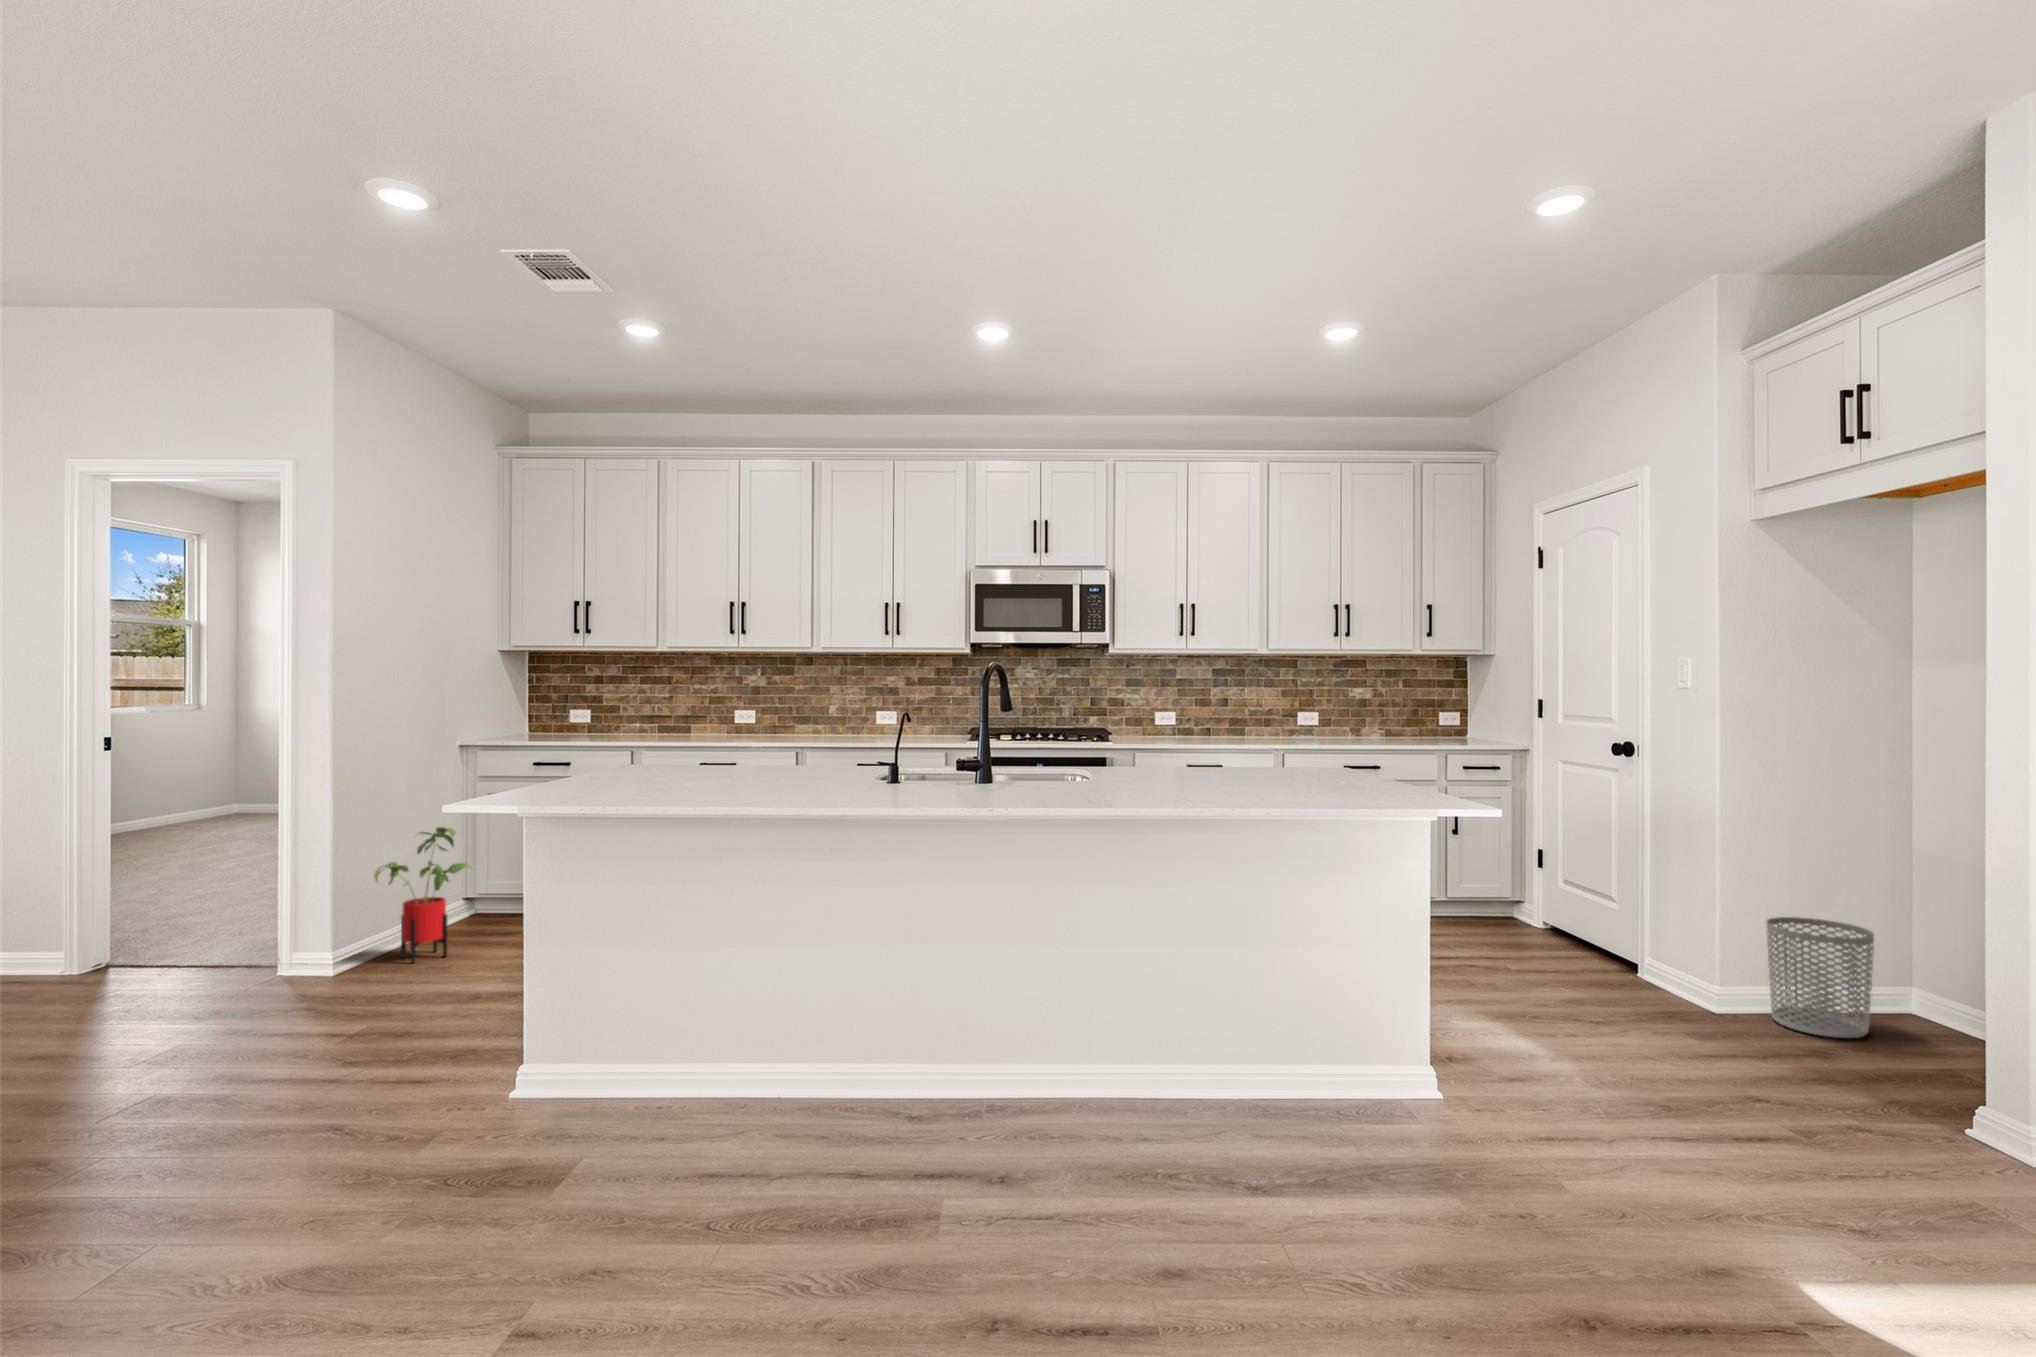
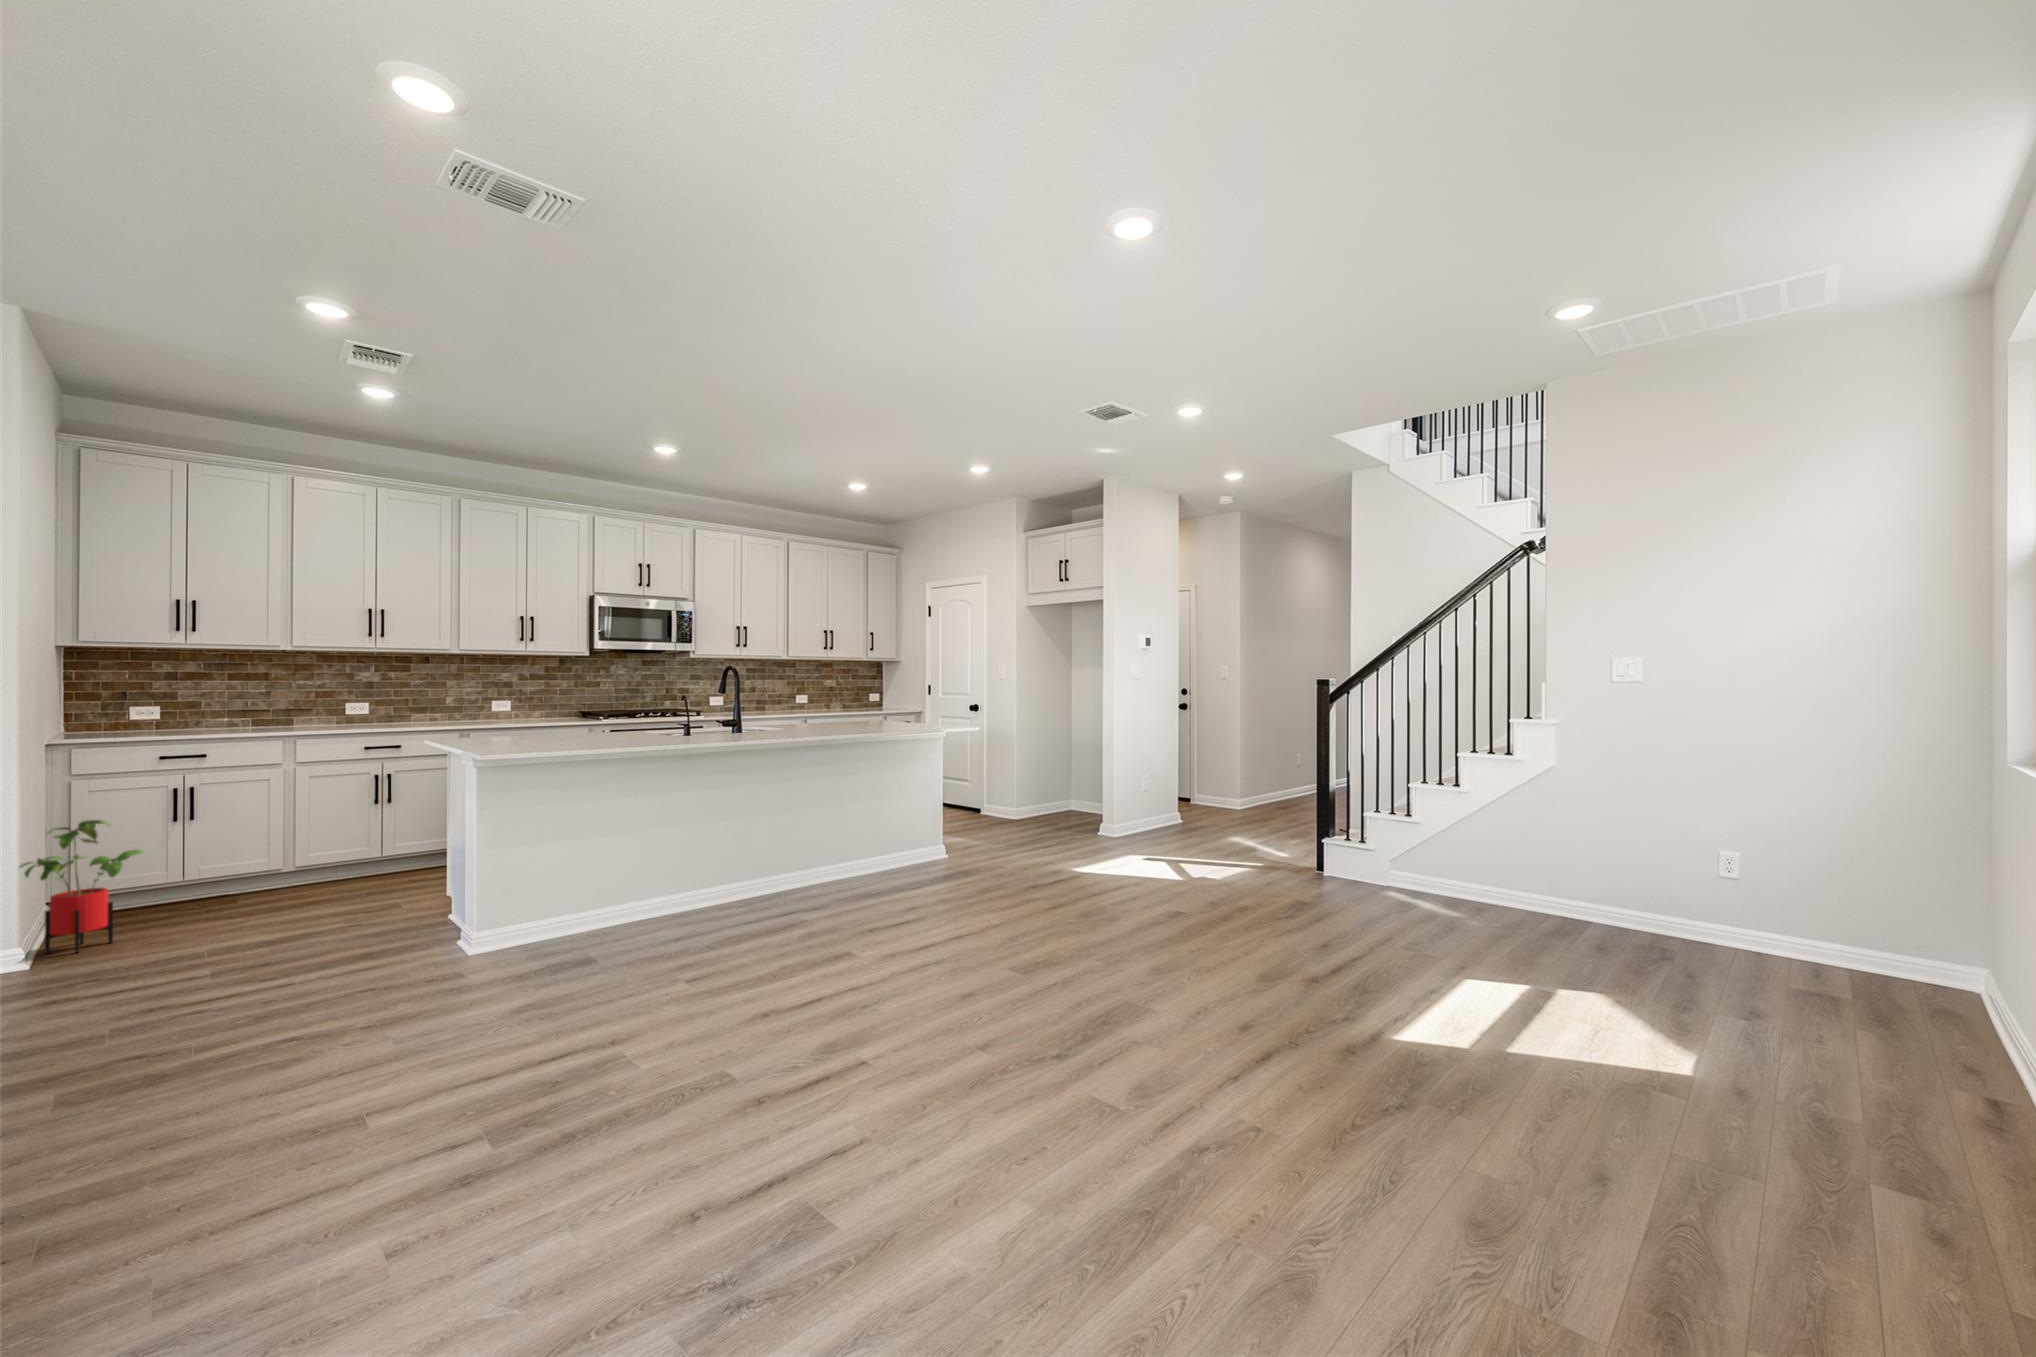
waste bin: present [1766,917,1874,1038] -> none [1039,773,1074,818]

